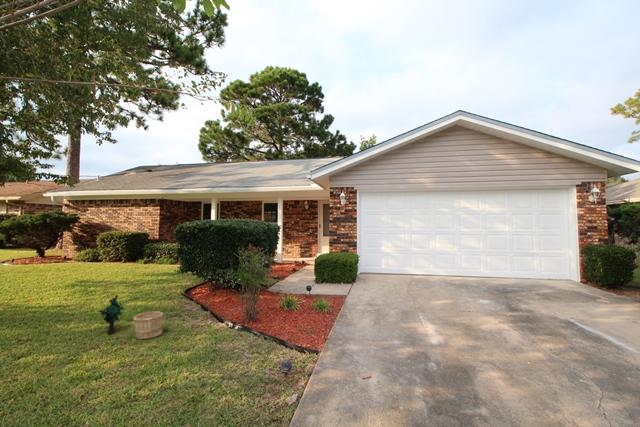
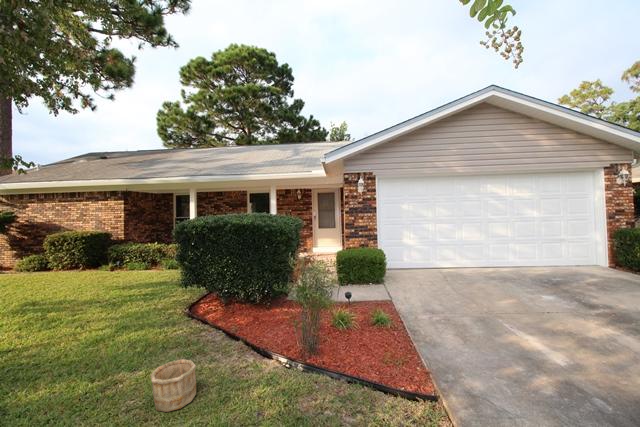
decorative plant: present [99,295,124,334] -> none [87,341,128,406]

